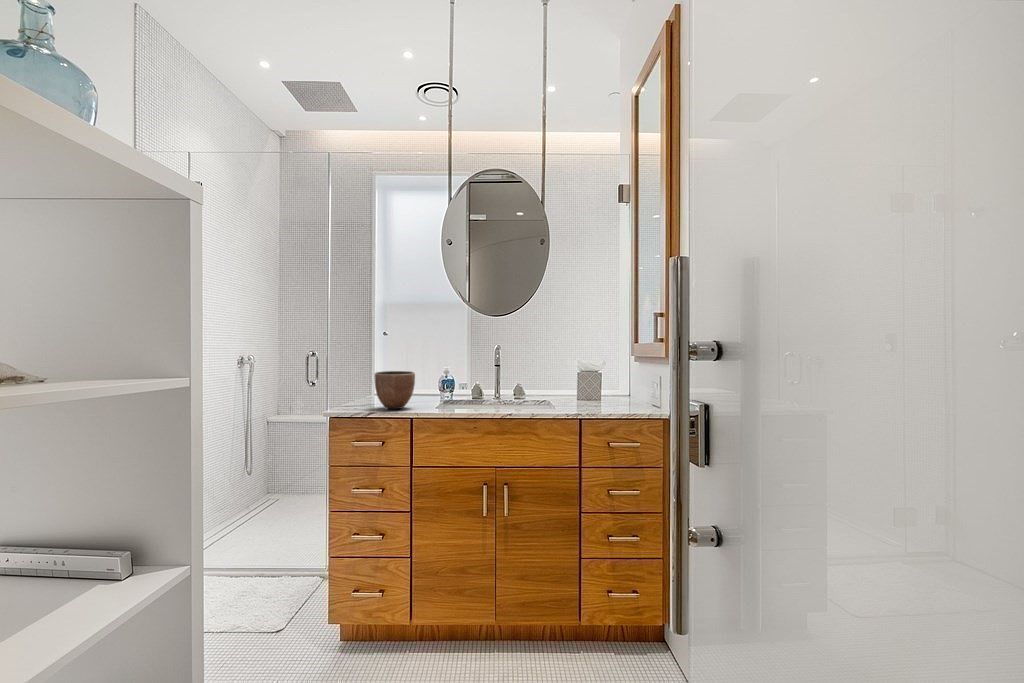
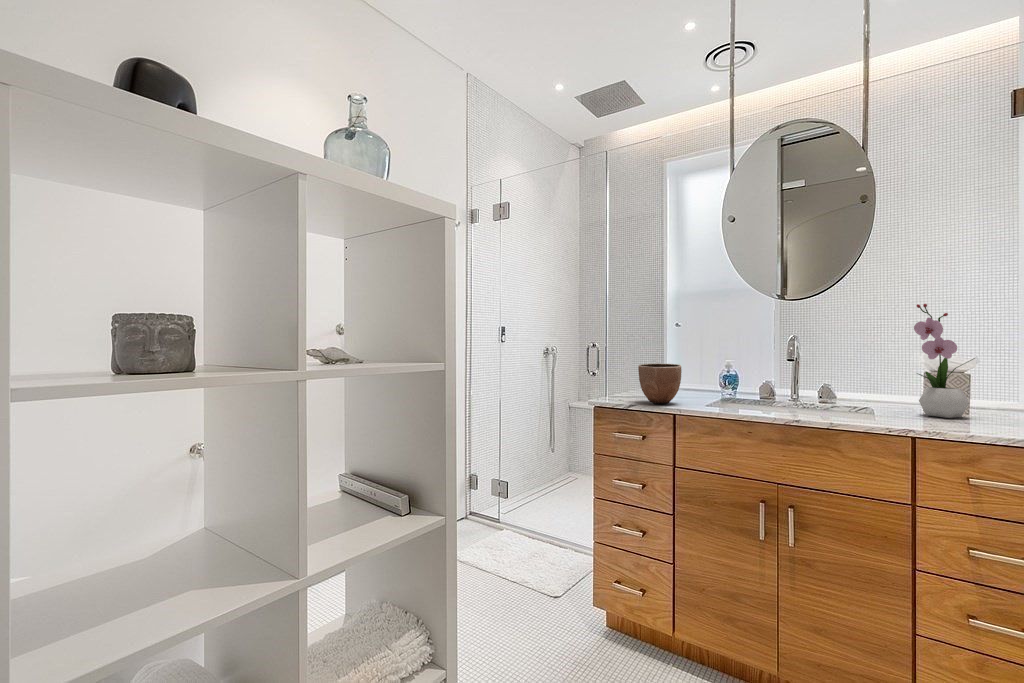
flower arrangement: none [577,324,608,404] -> present [914,304,975,418]

